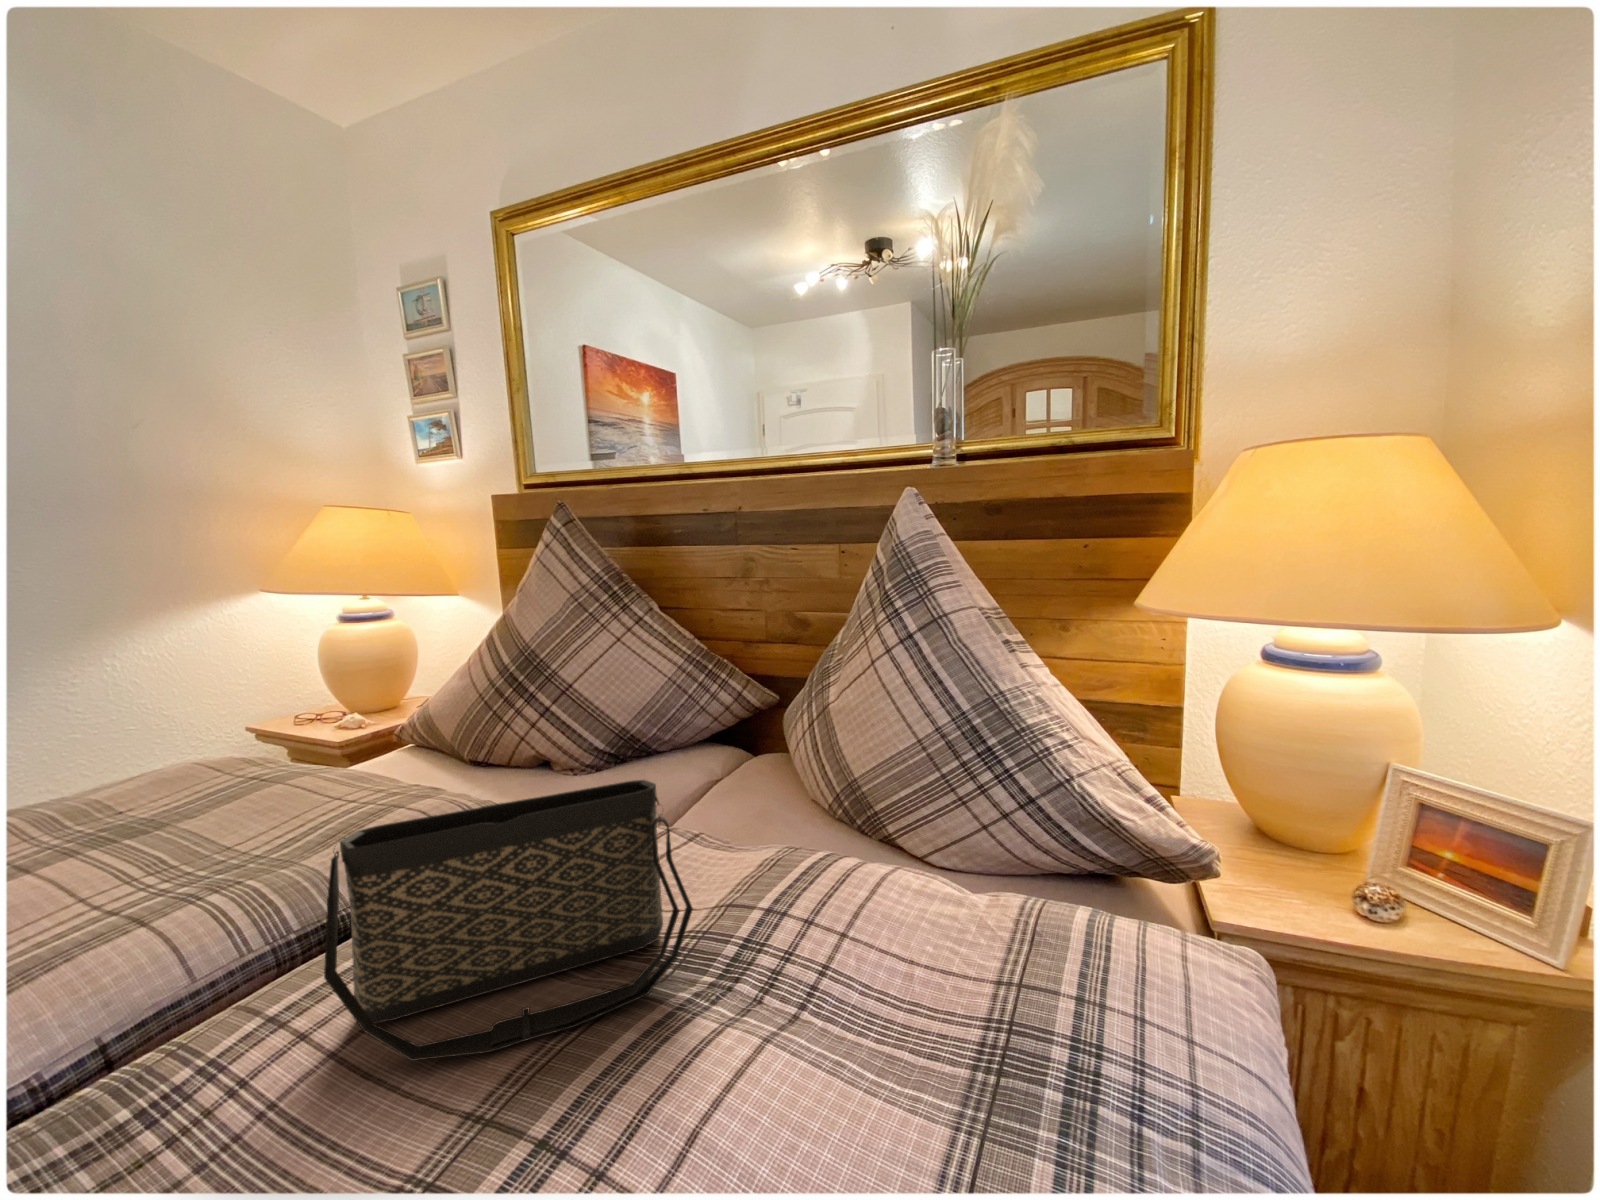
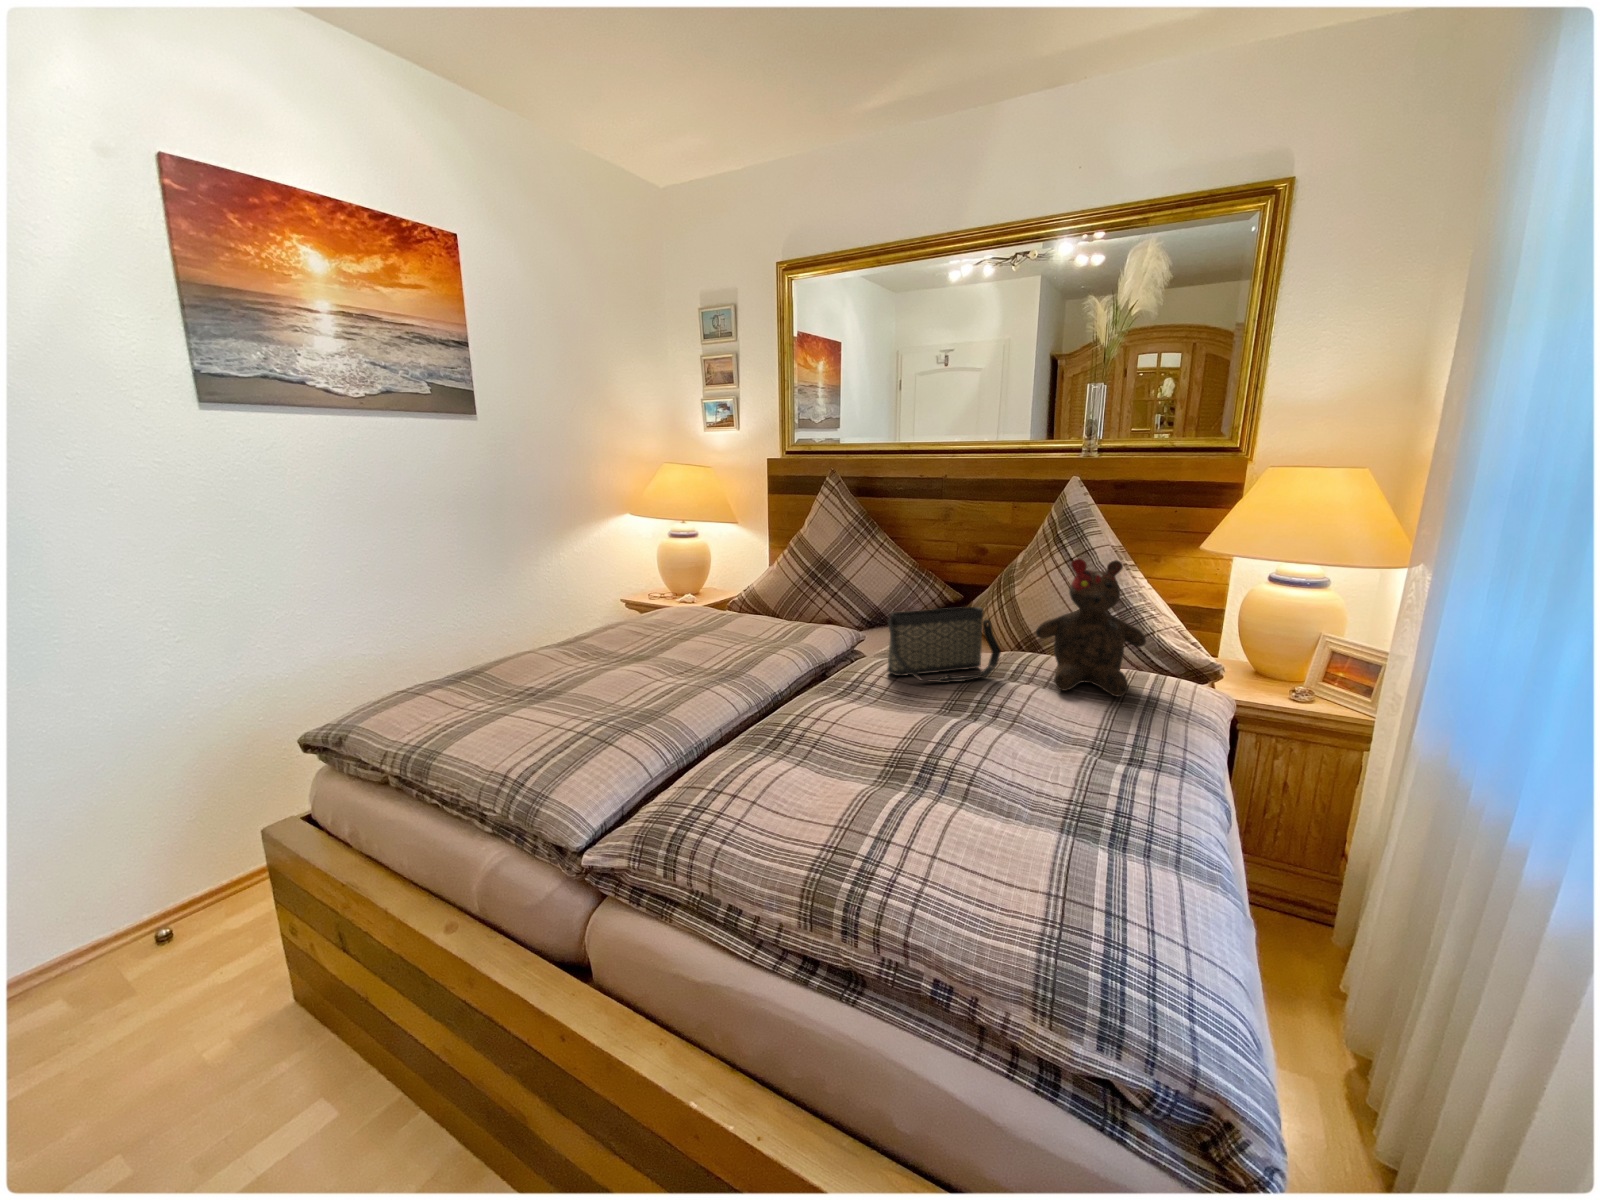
teddy bear: none [789,648,1064,1088] -> present [1036,559,1146,697]

